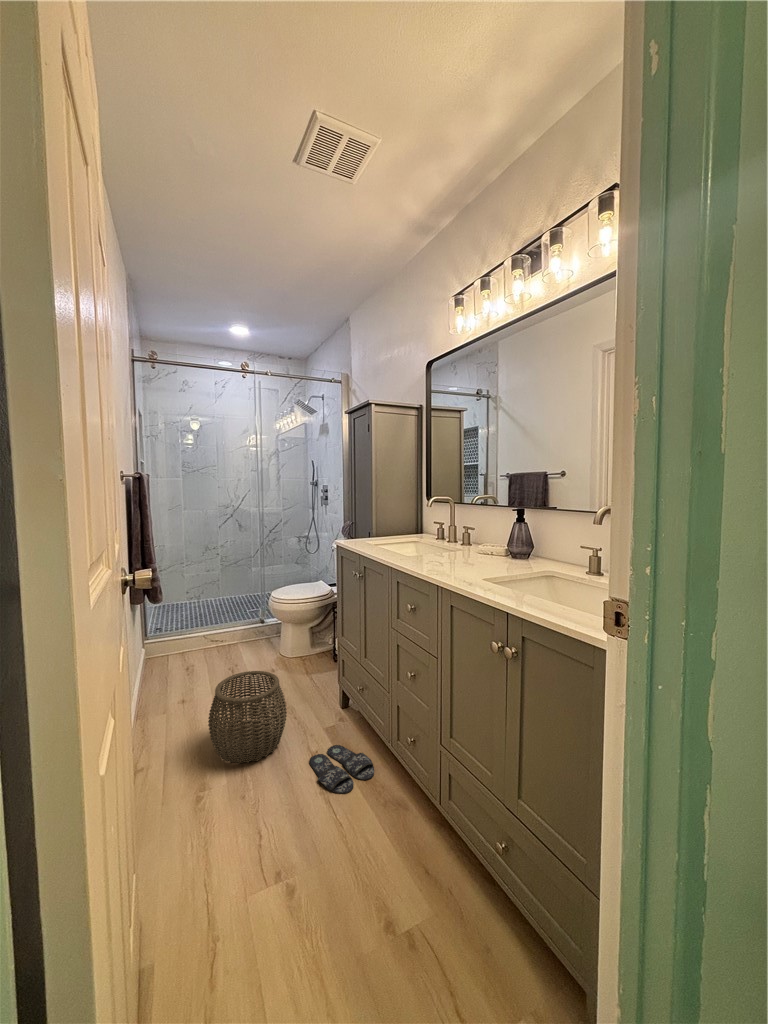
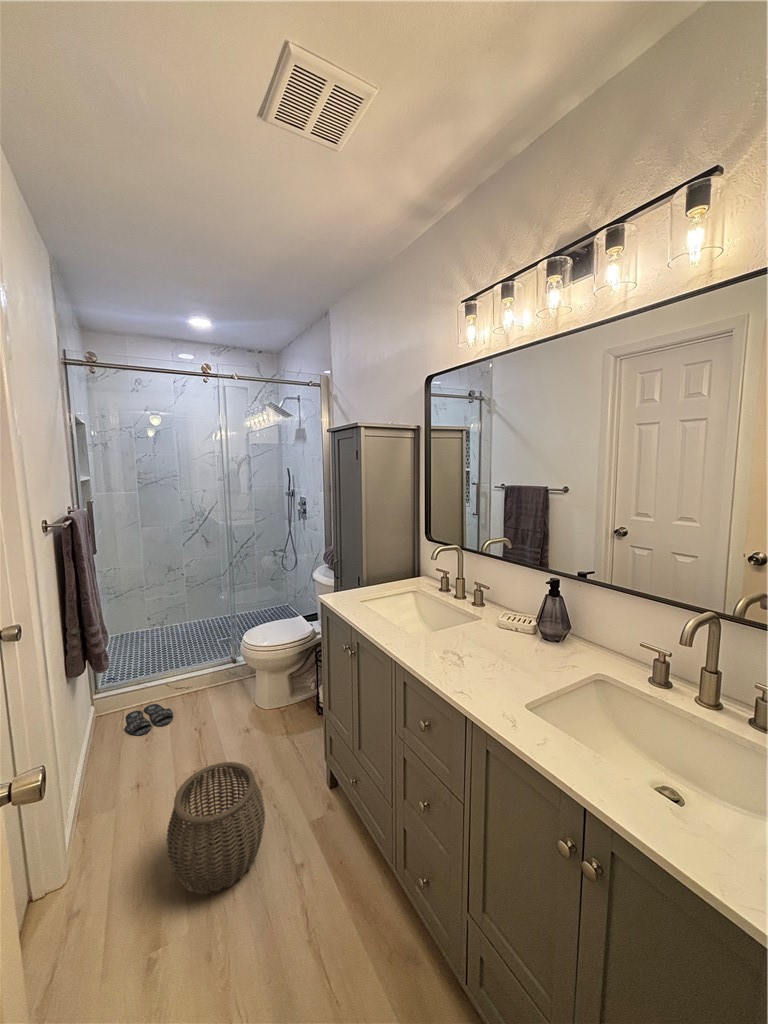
slippers: present [309,745,374,793] -> present [125,704,173,735]

